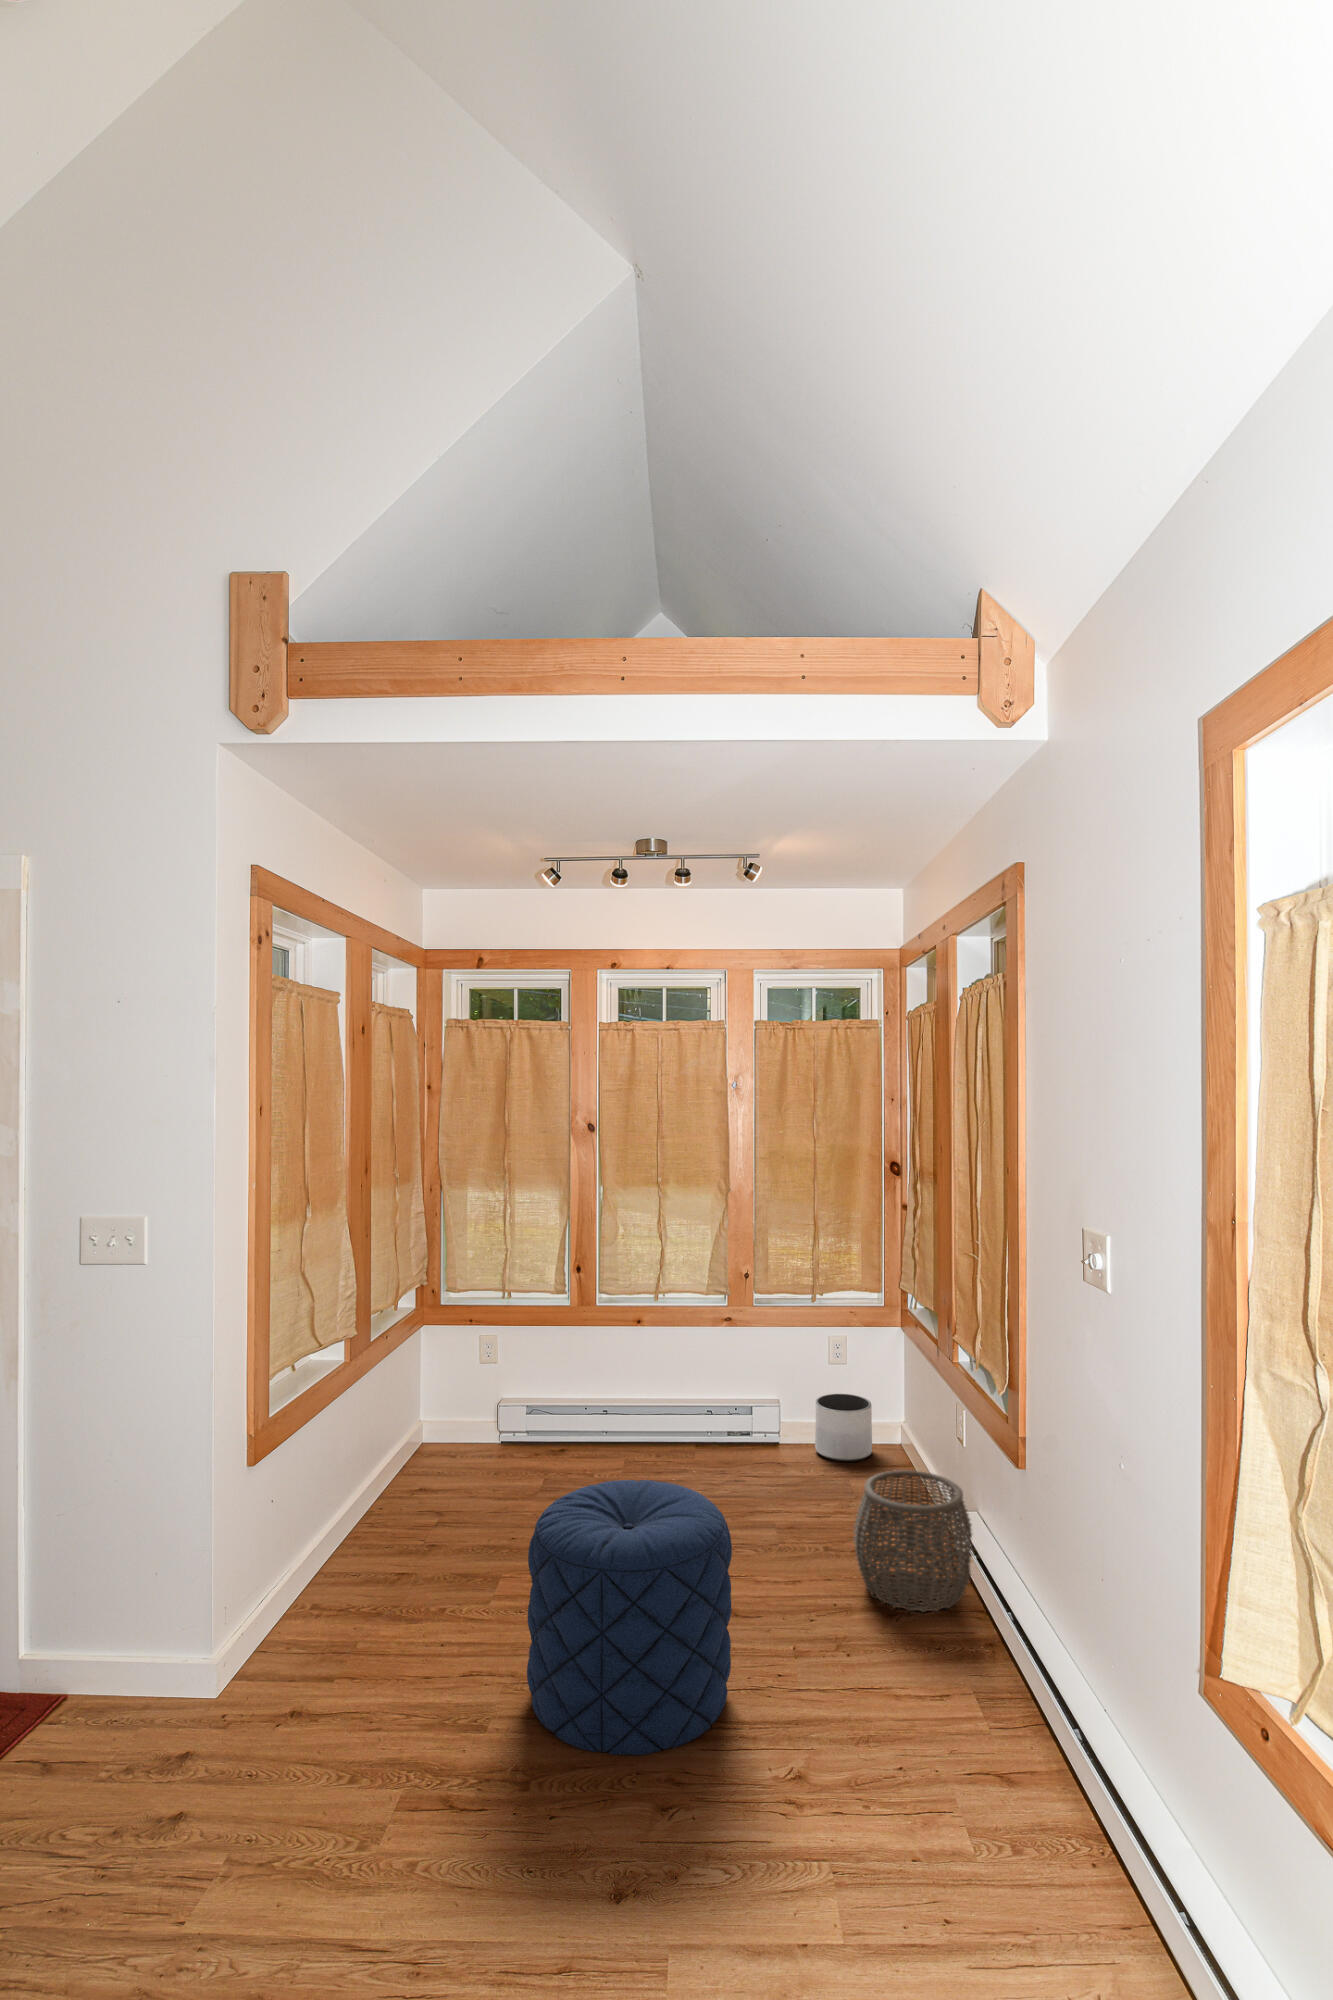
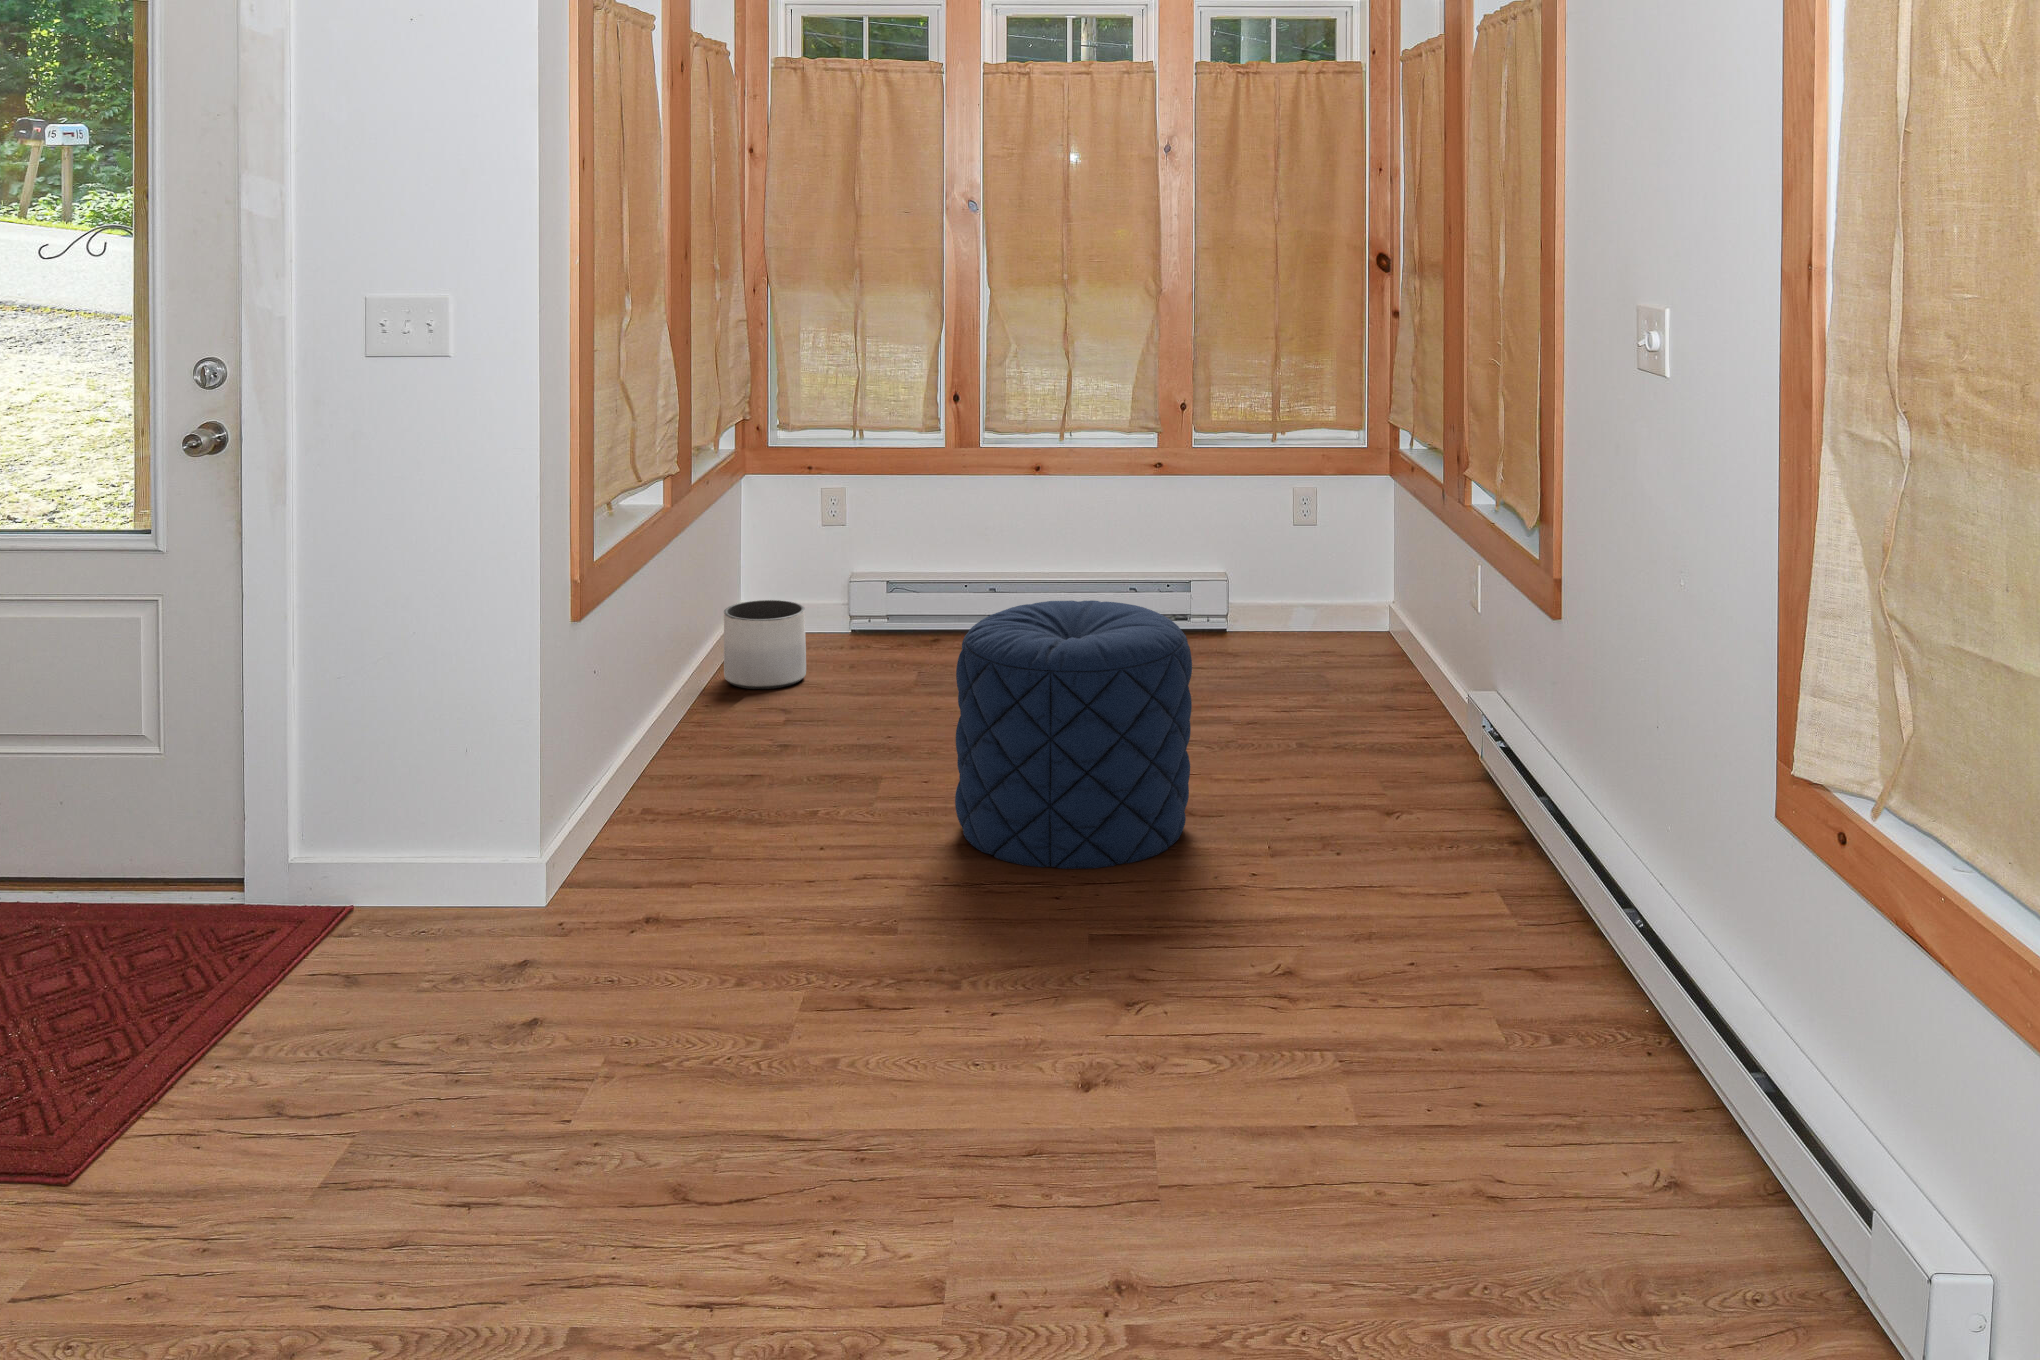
planter: present [815,1394,872,1461] -> present [724,600,806,689]
woven basket: present [854,1470,973,1612] -> none [1327,614,1472,765]

